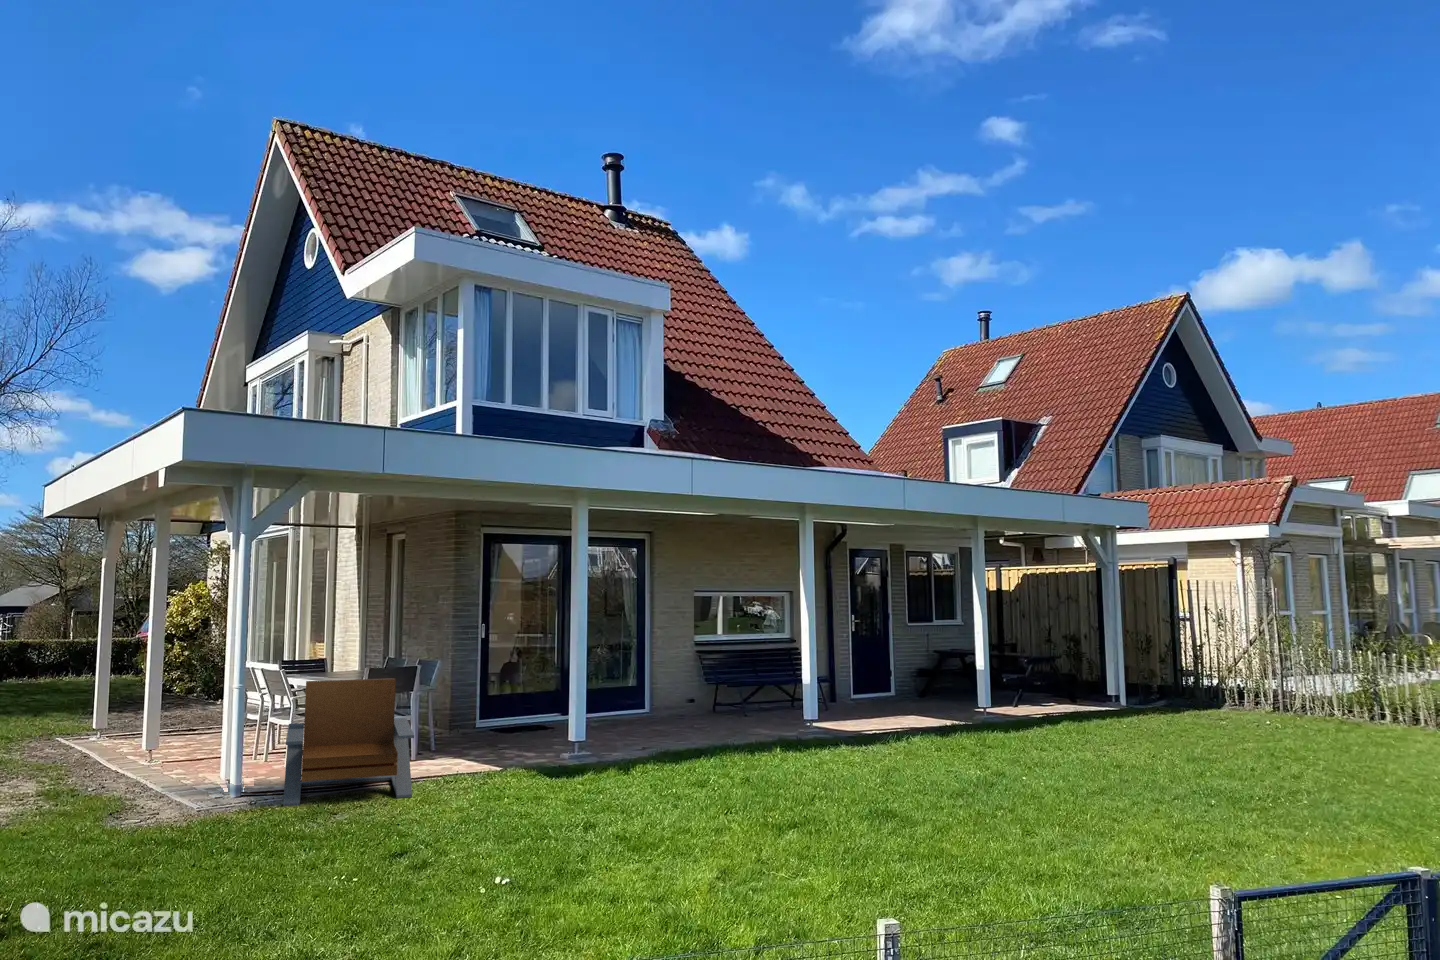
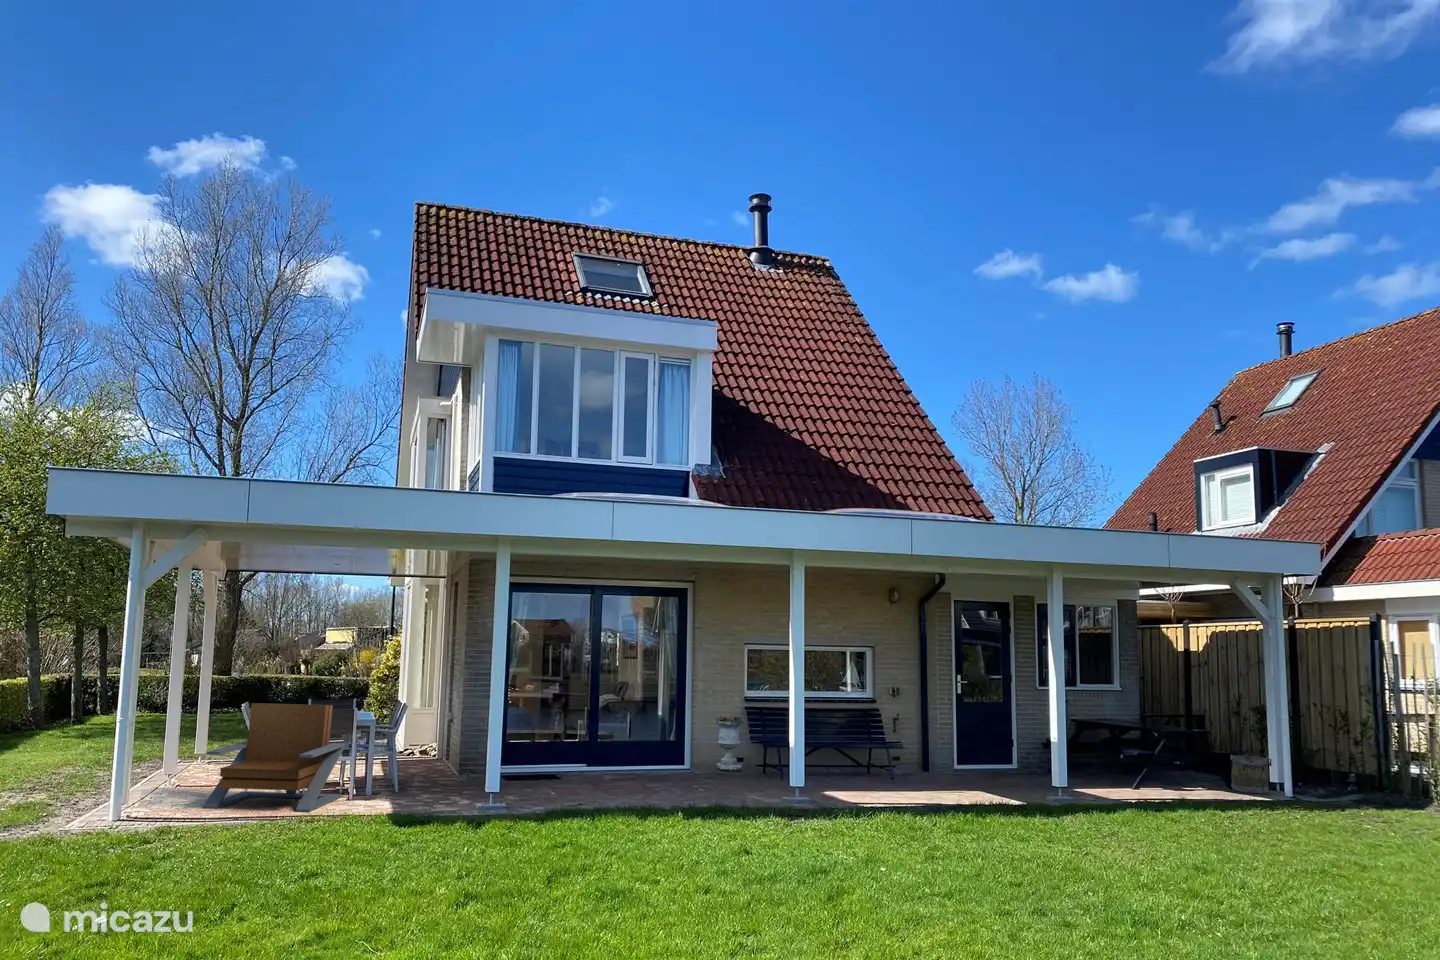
planter: none [673,660,703,712] -> present [716,716,744,771]
bucket: none [1064,668,1094,698] -> present [1230,755,1272,794]

